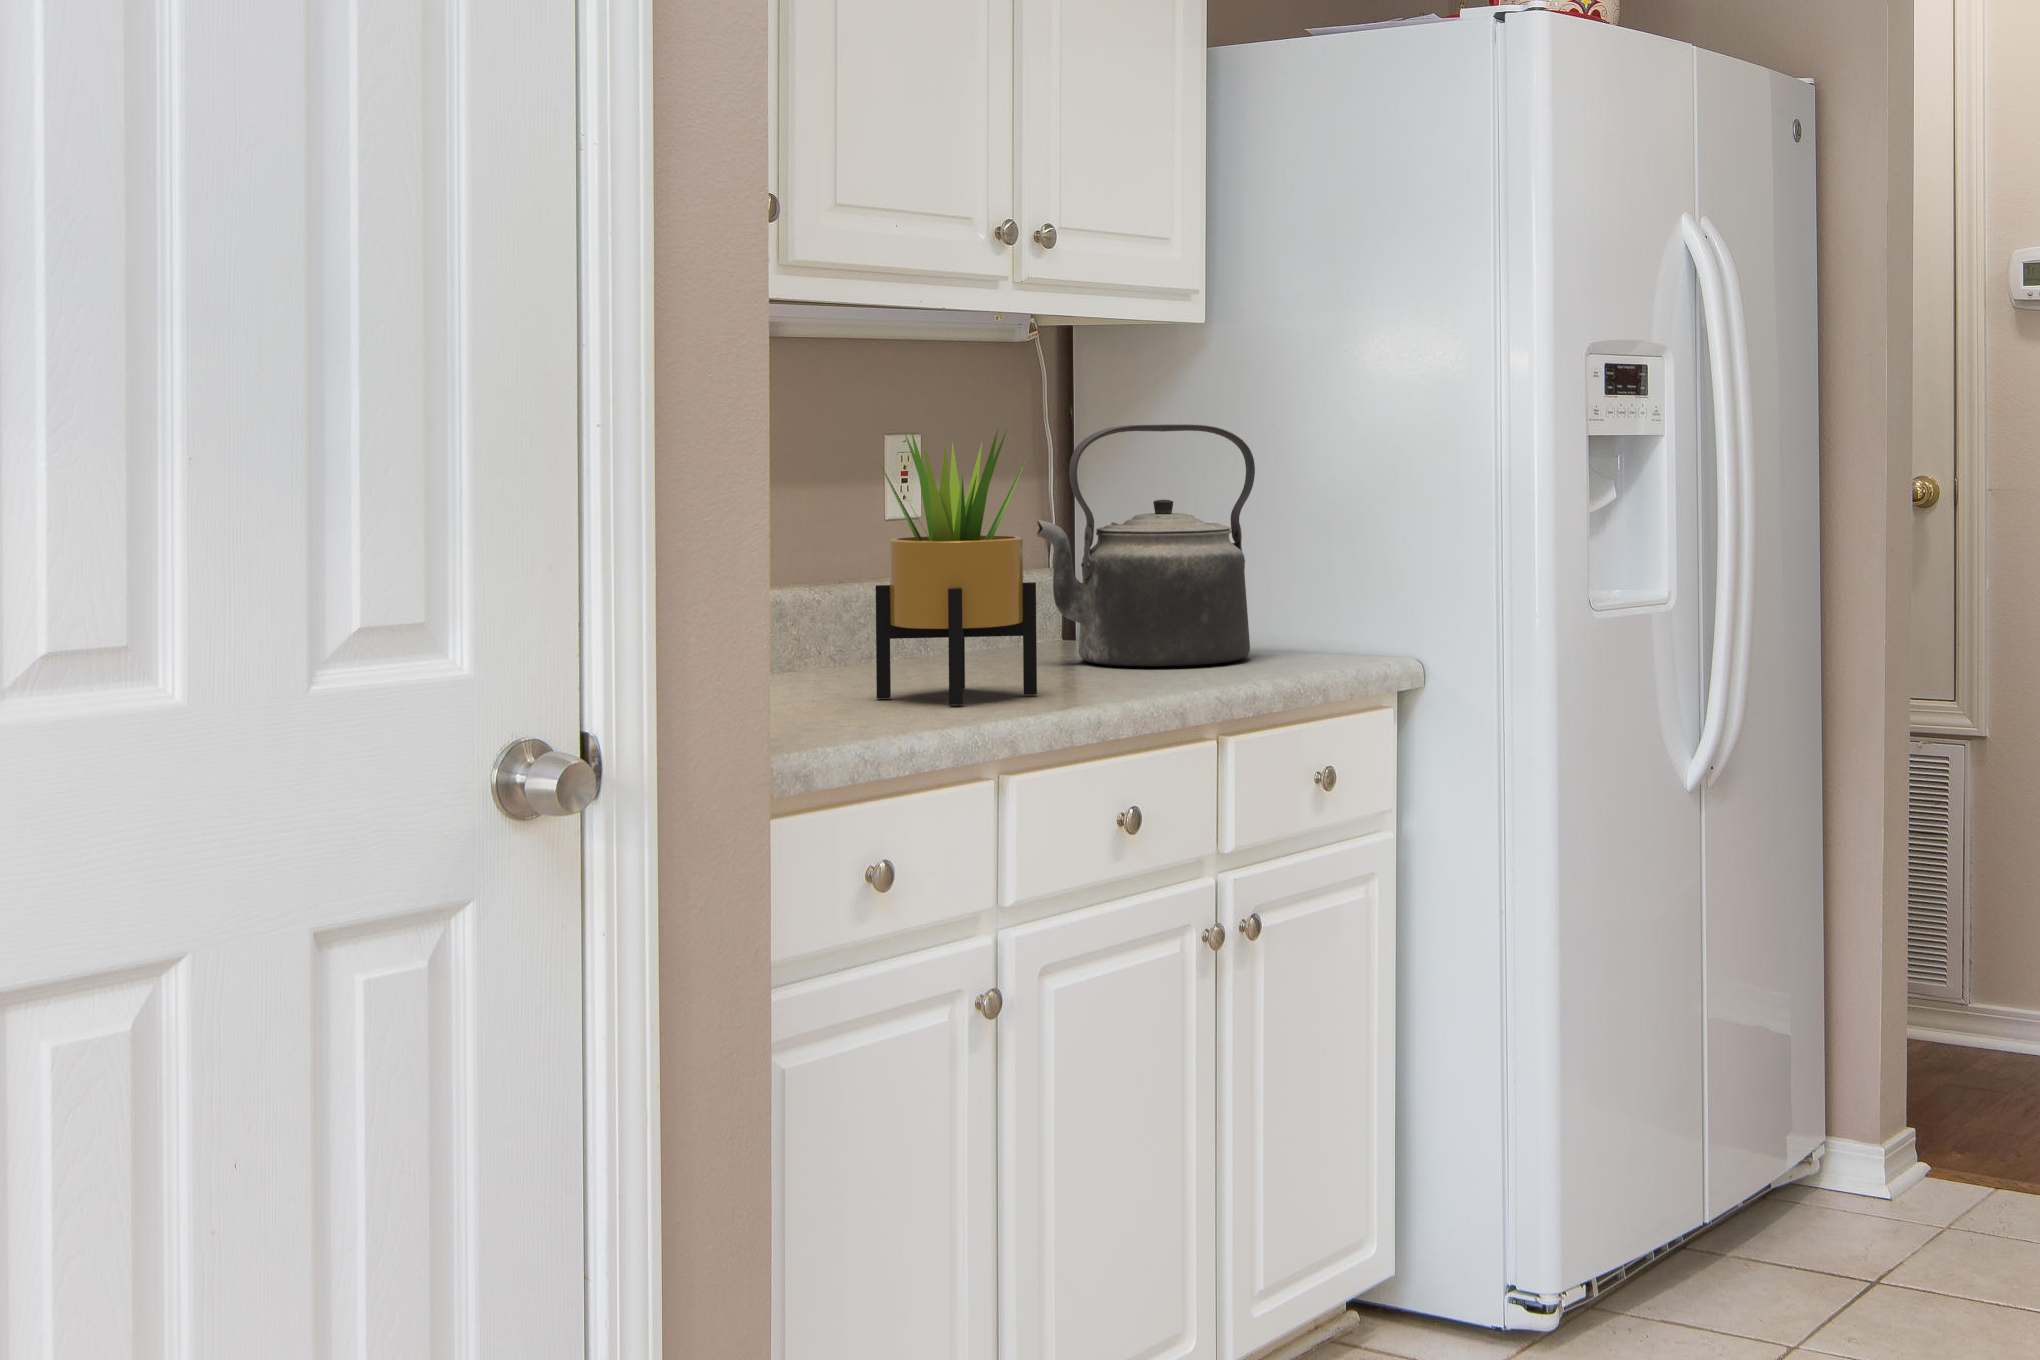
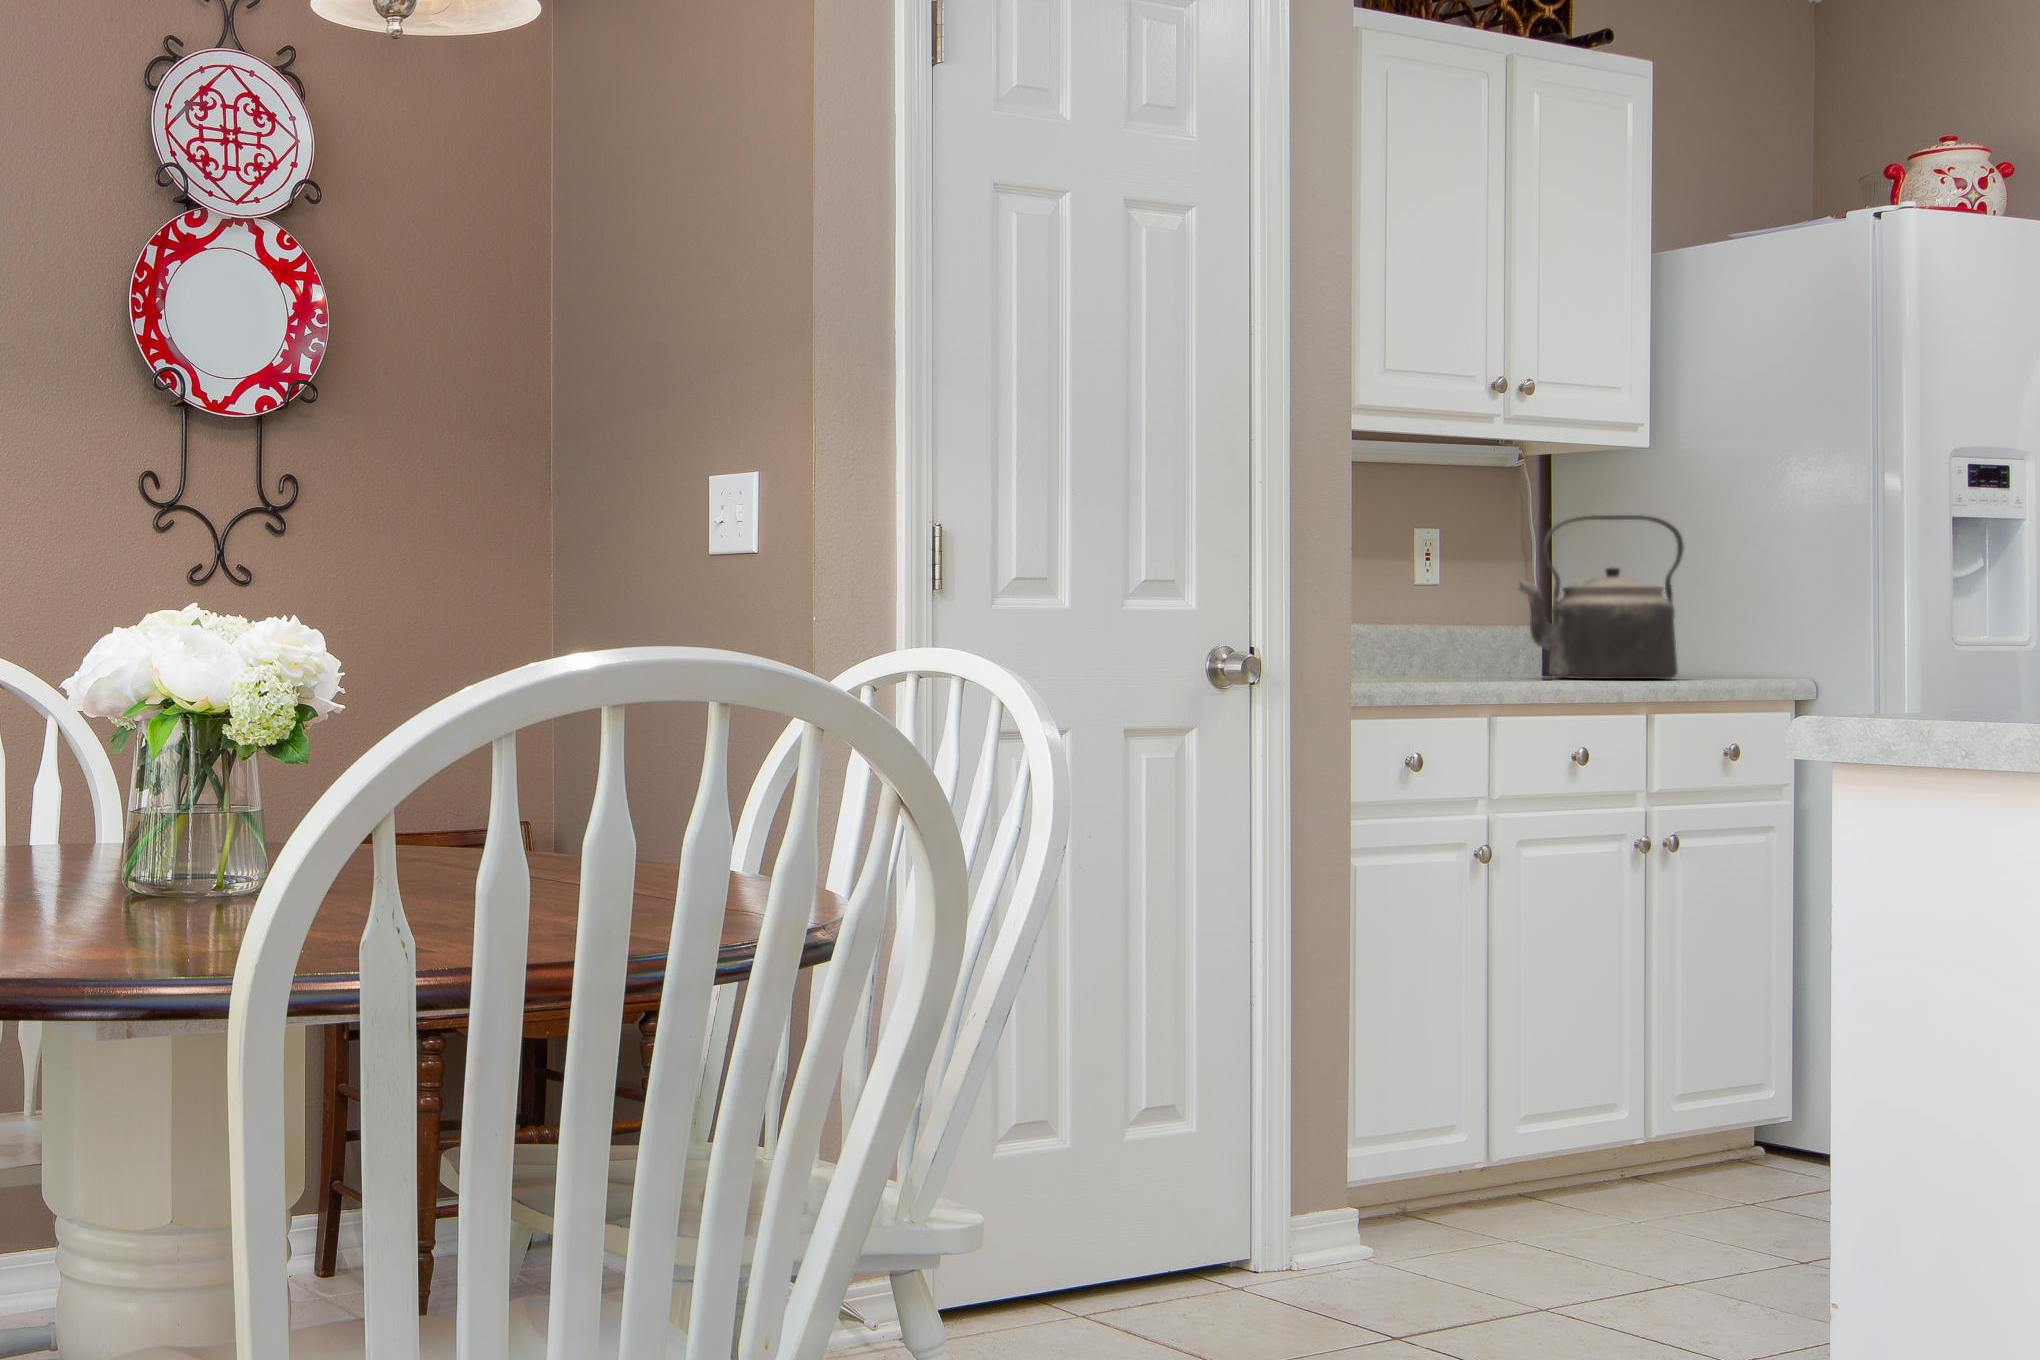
potted plant: present [876,430,1037,705] -> none [1407,507,1514,682]

